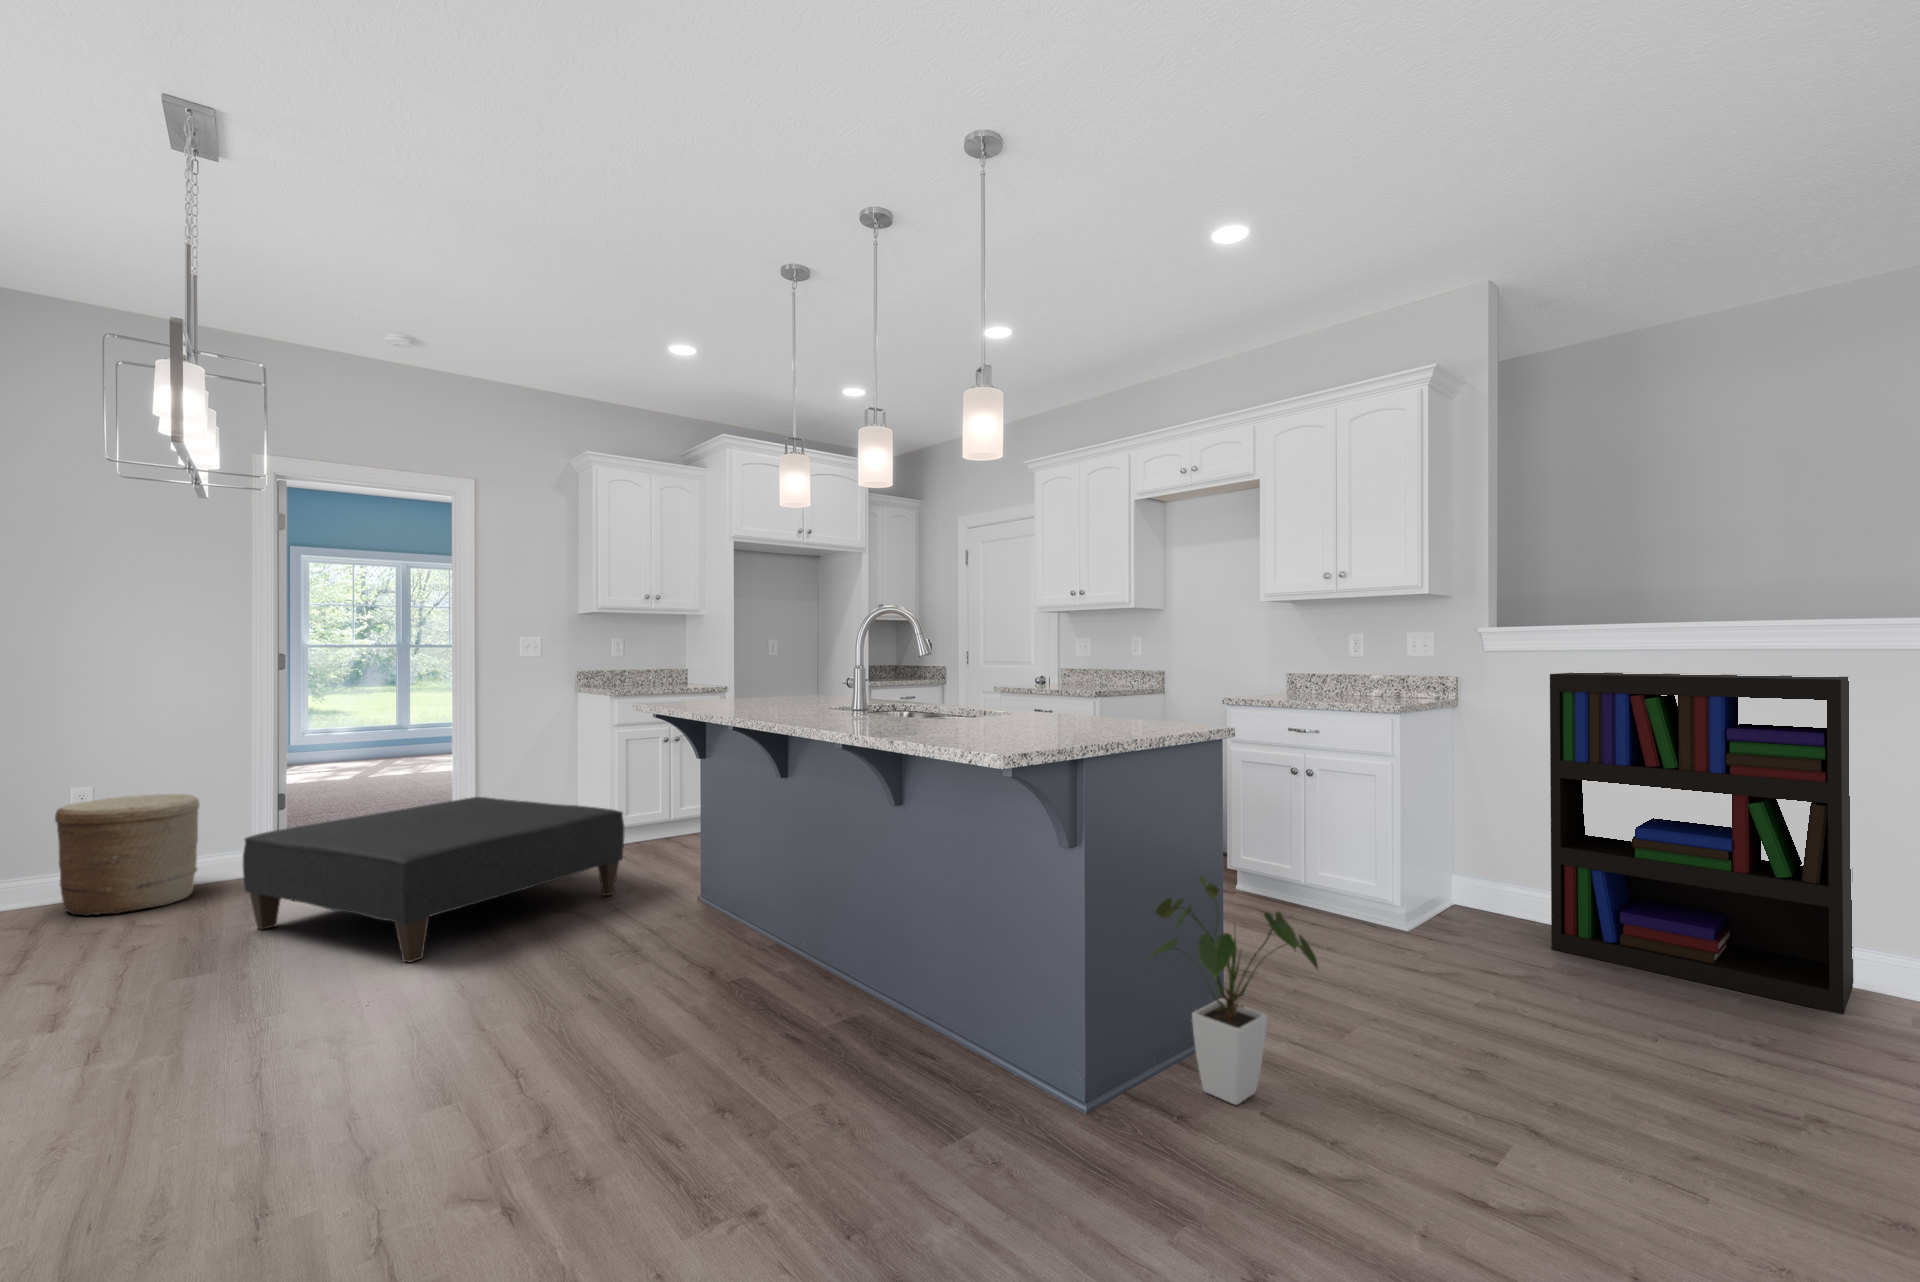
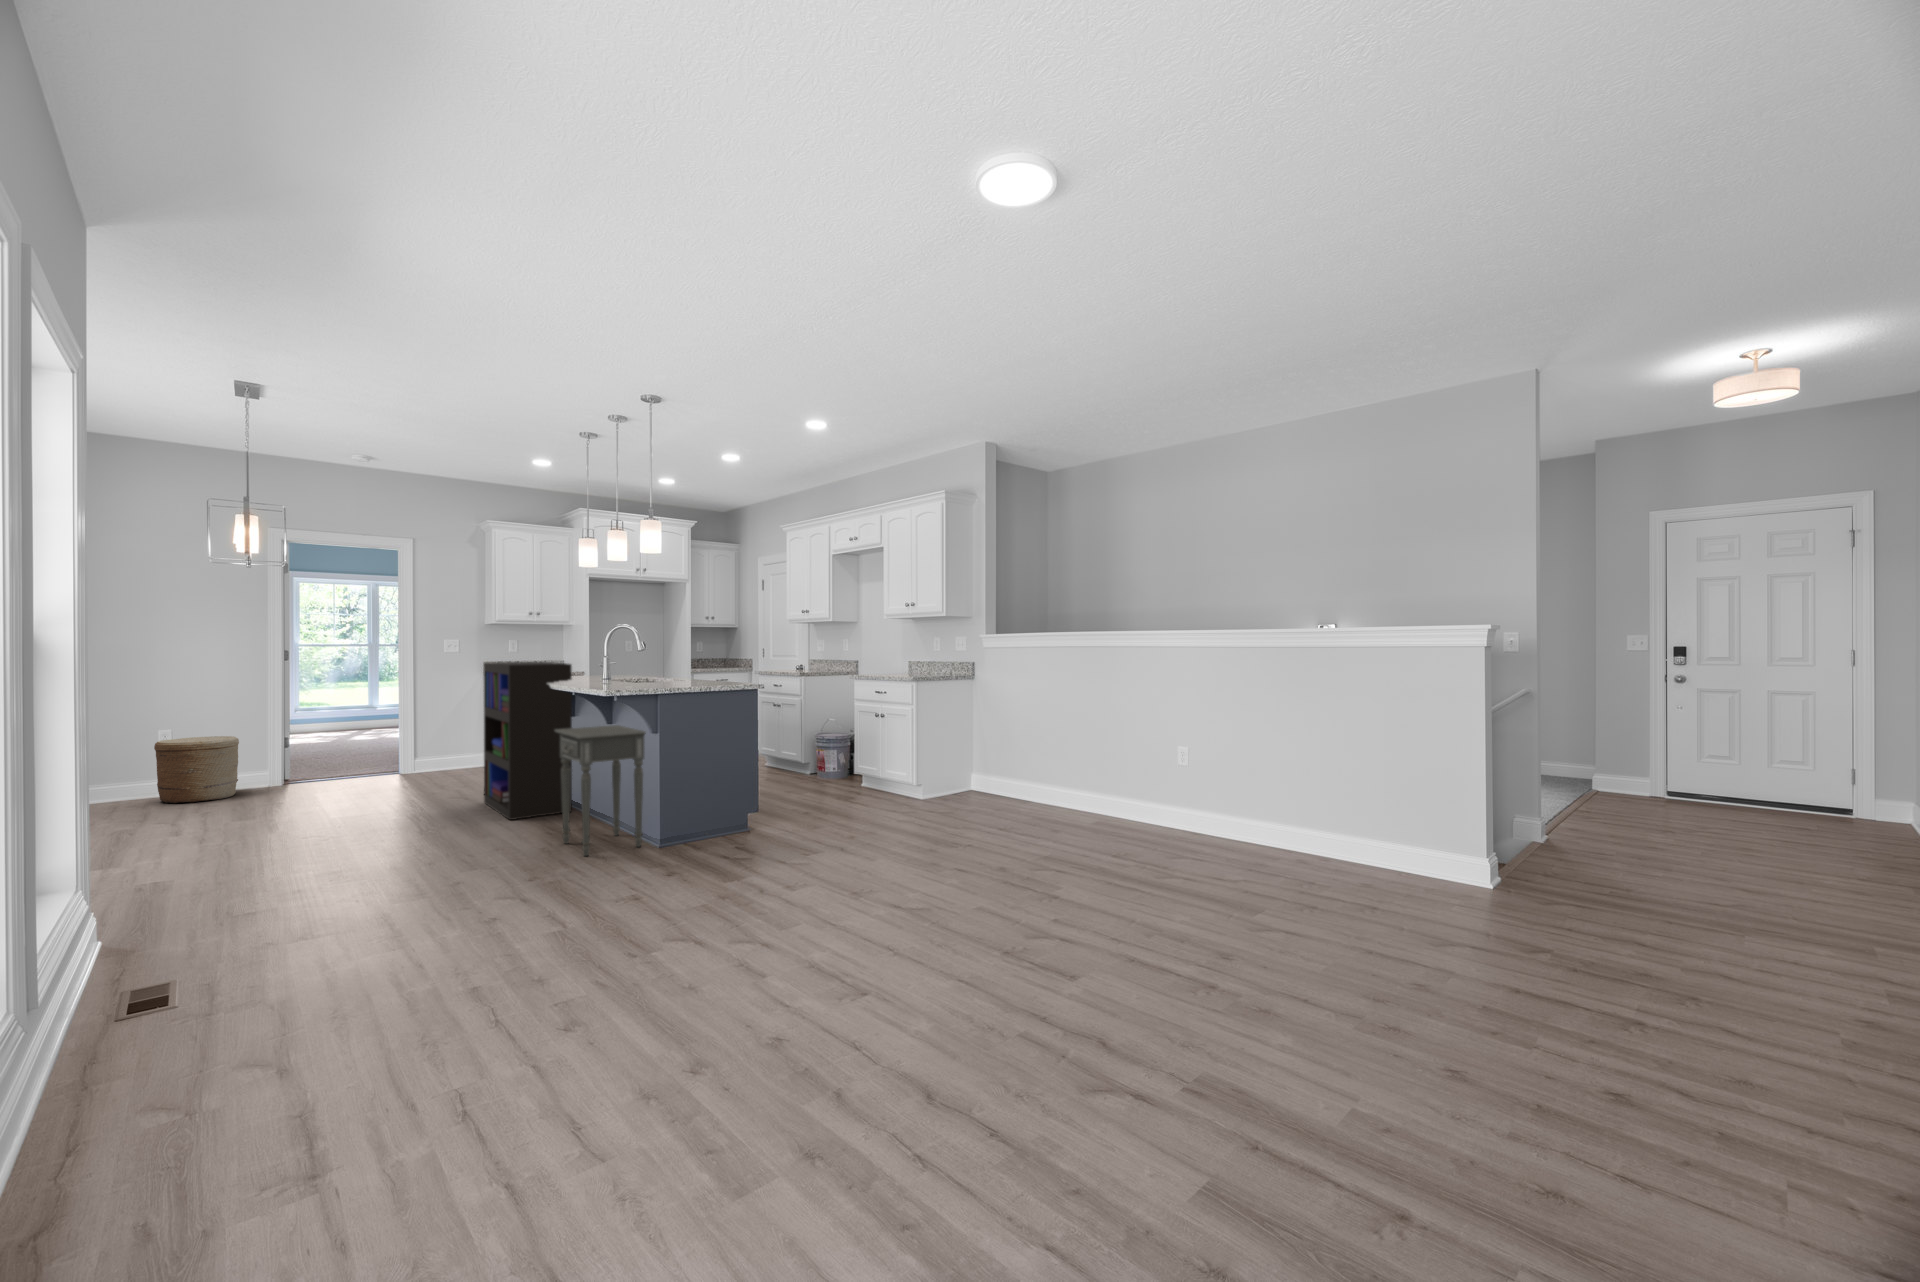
bookshelf: present [1550,673,1853,1014] -> present [484,662,572,820]
ottoman: present [243,797,624,962] -> none [269,739,498,817]
side table: none [823,803,1040,1130] -> present [555,725,646,856]
house plant: present [1149,876,1318,1105] -> none [699,756,764,849]

